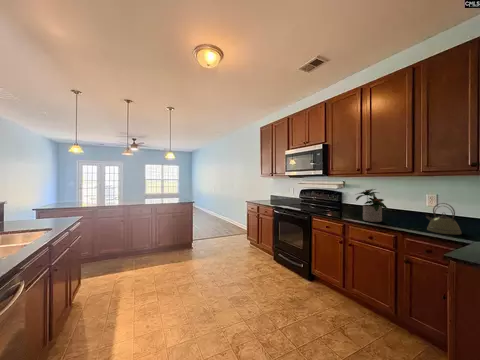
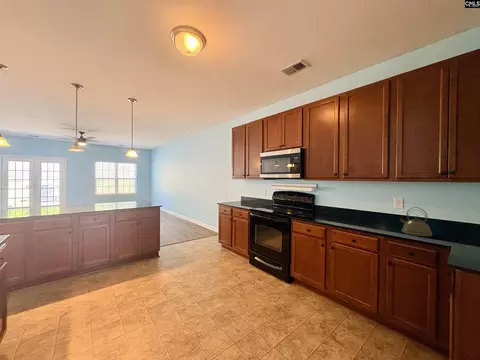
potted plant: present [356,189,388,222] -> none [334,193,366,225]

